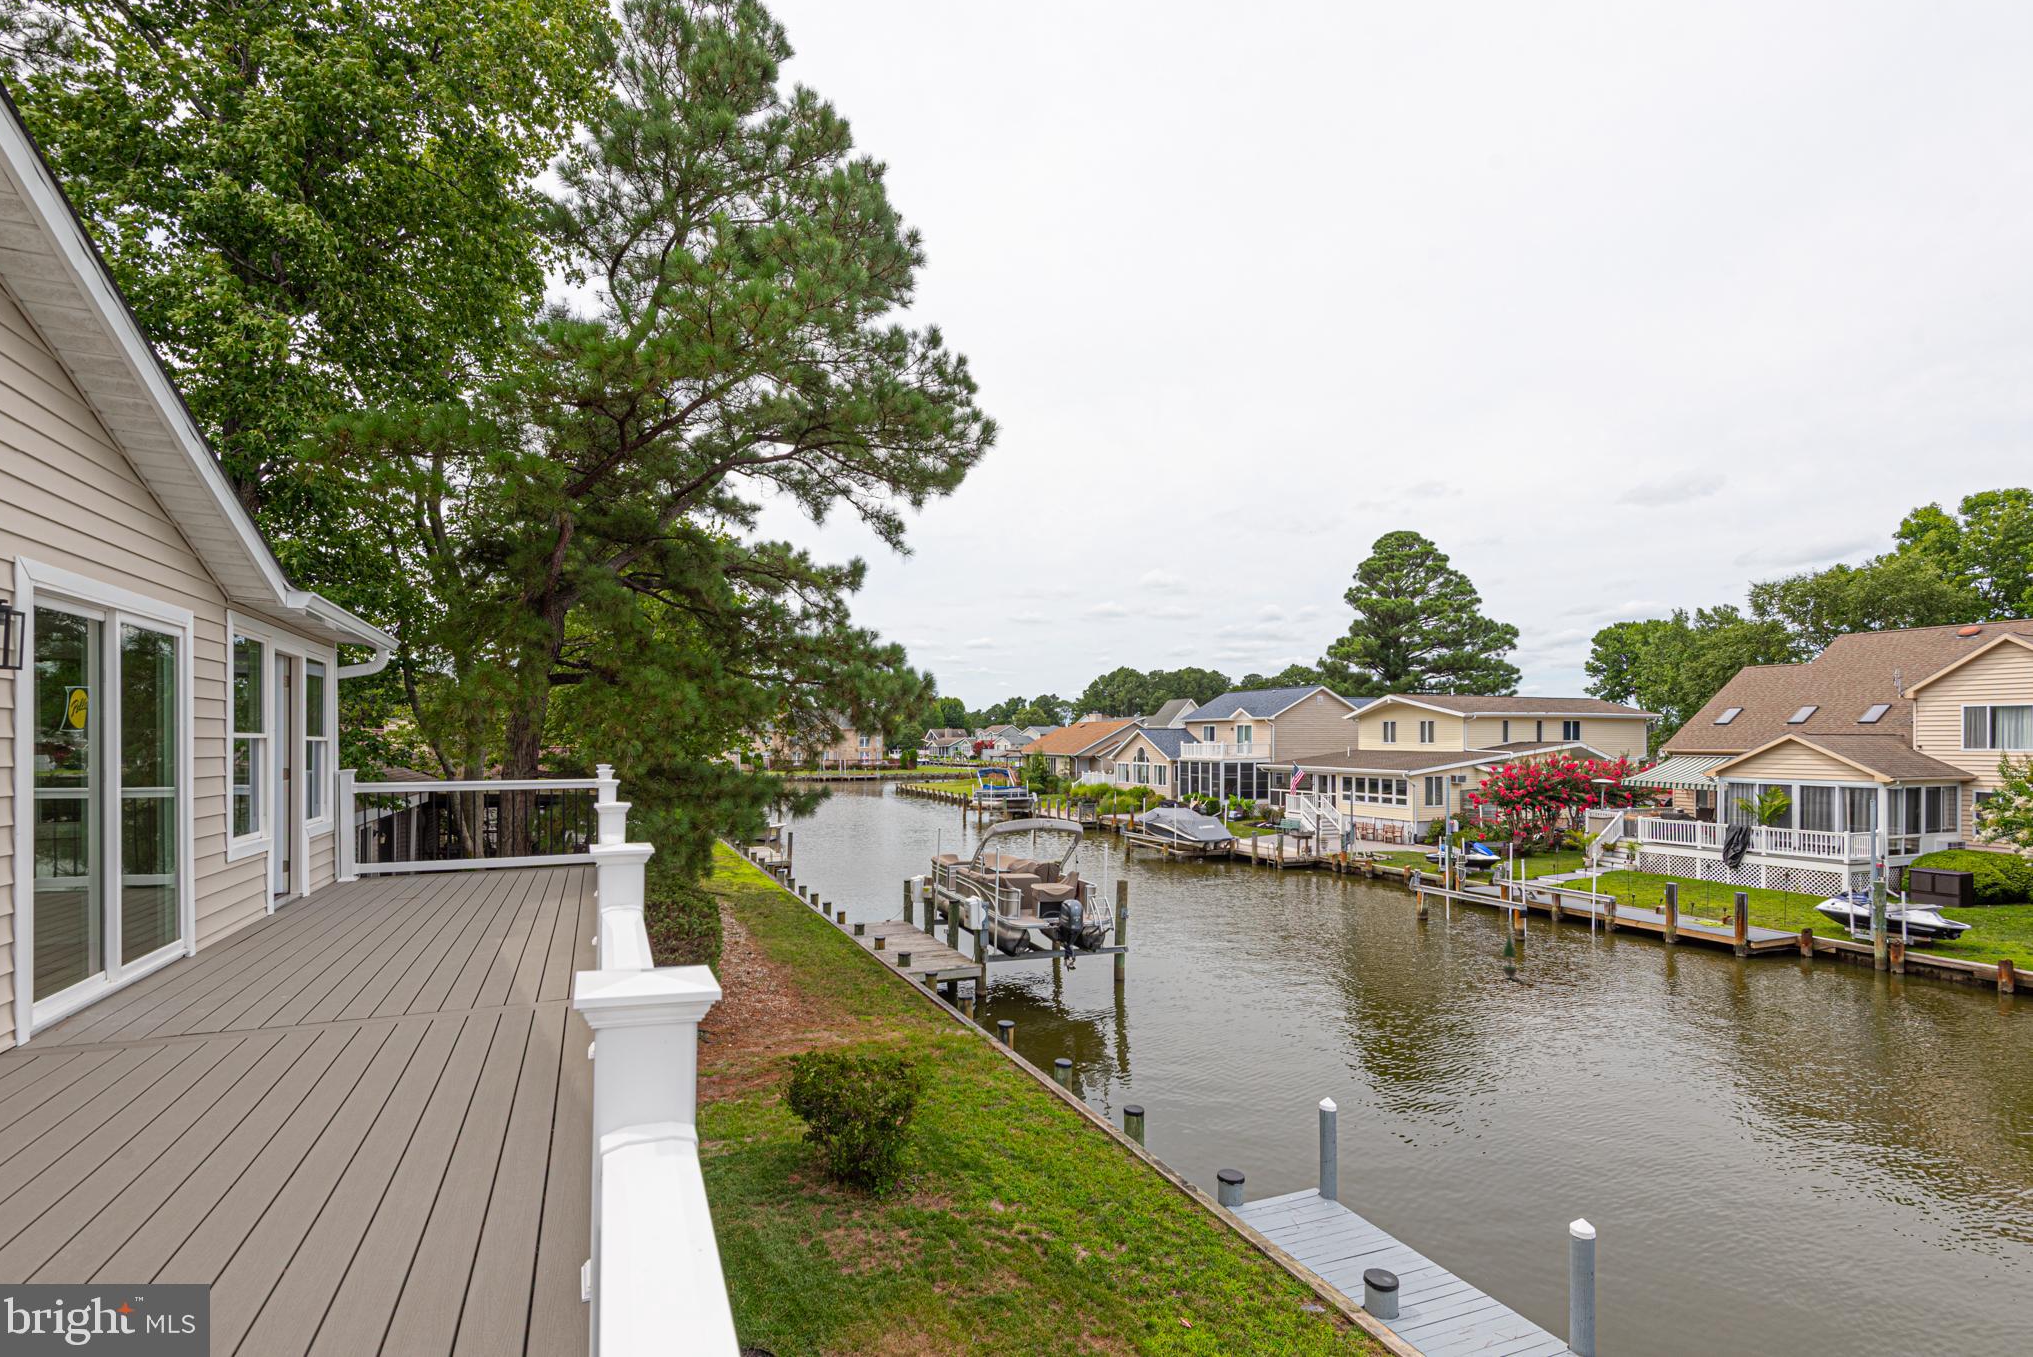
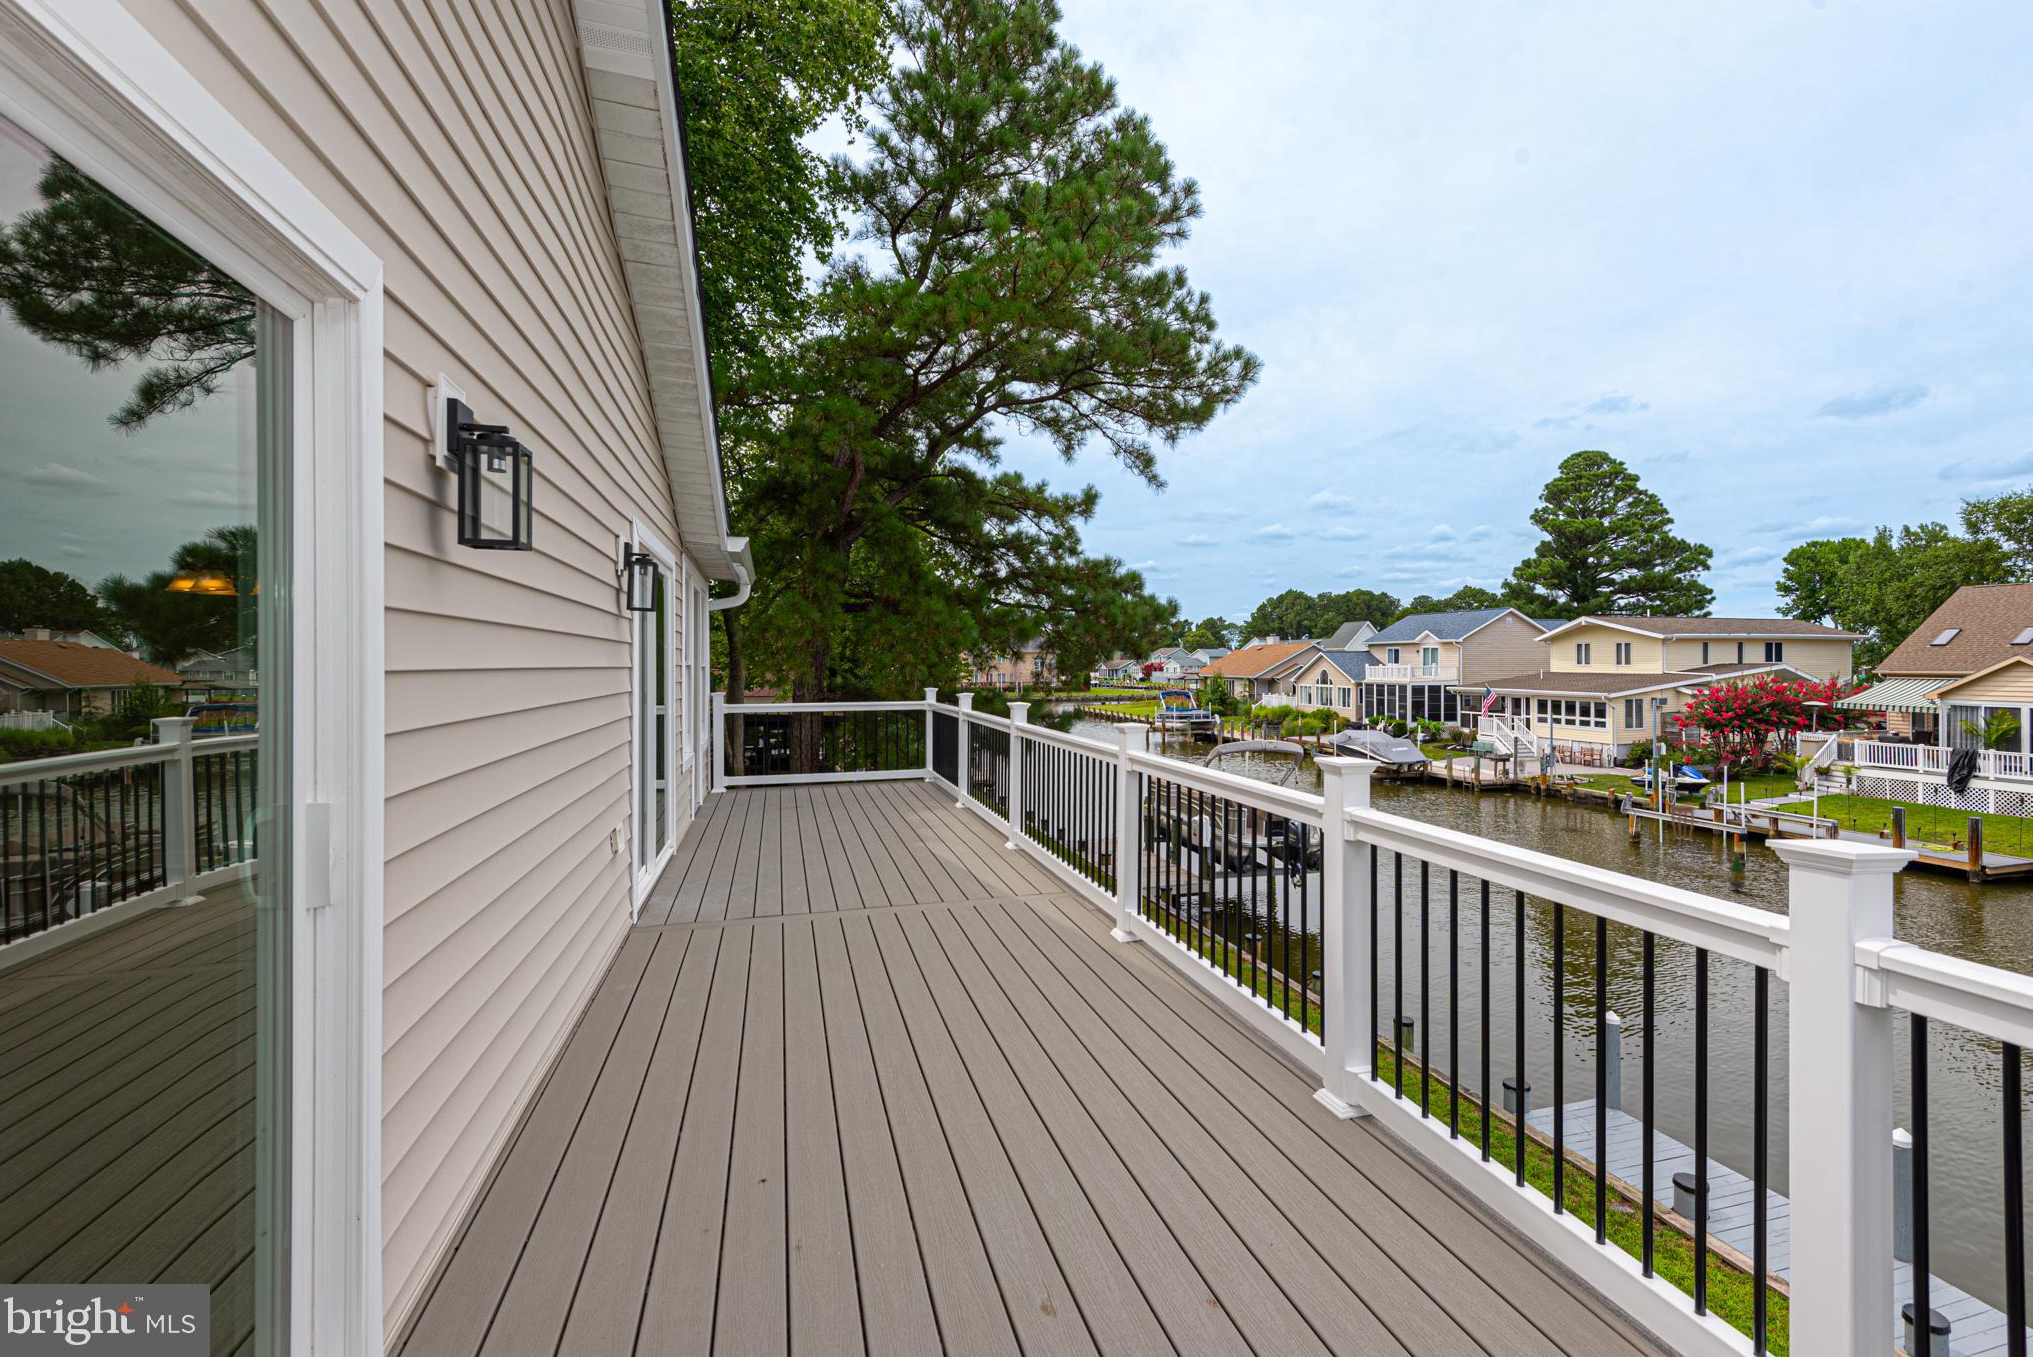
chair: none [1351,868,1378,917] -> present [1566,791,1592,833]
side table: none [1455,883,1479,928] -> present [1671,805,1694,838]

